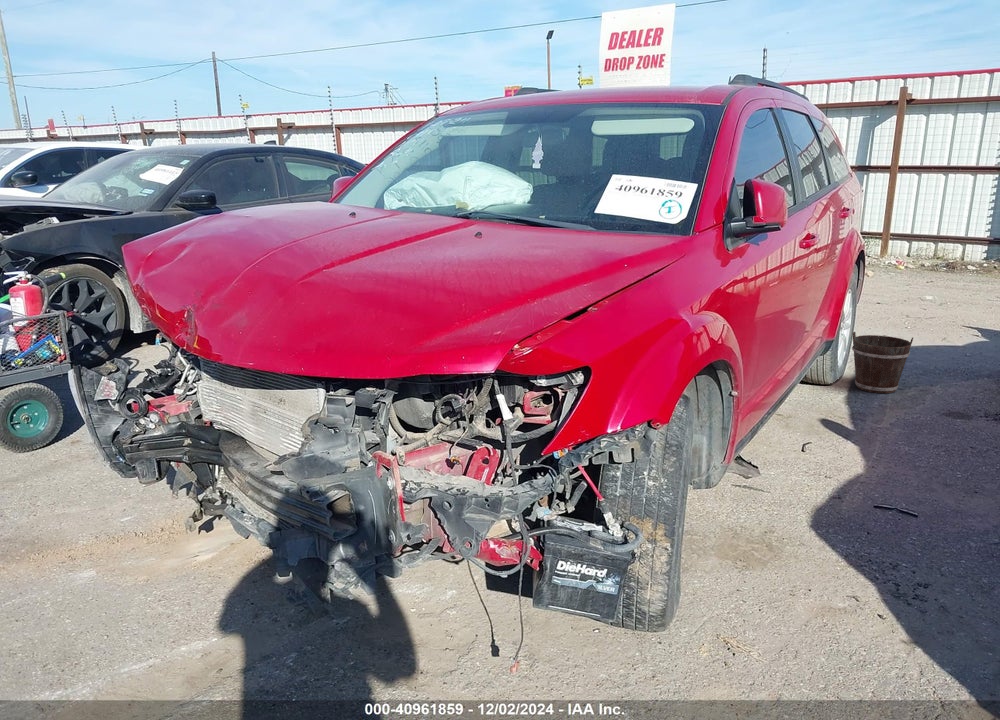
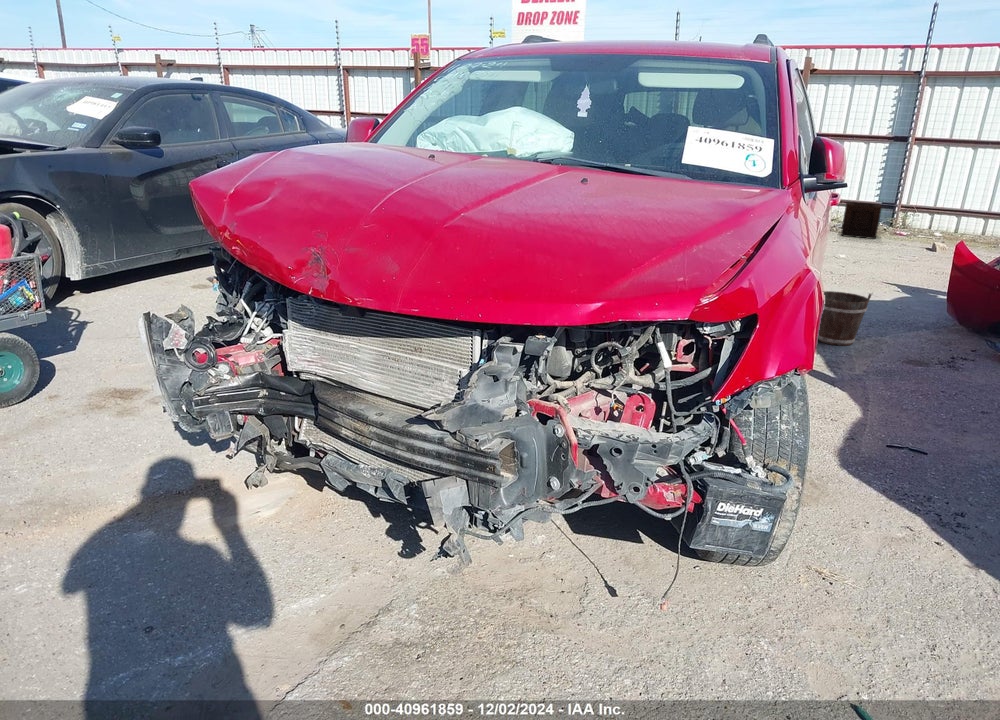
wooden crate: none [947,236,992,276] -> present [841,202,881,239]

